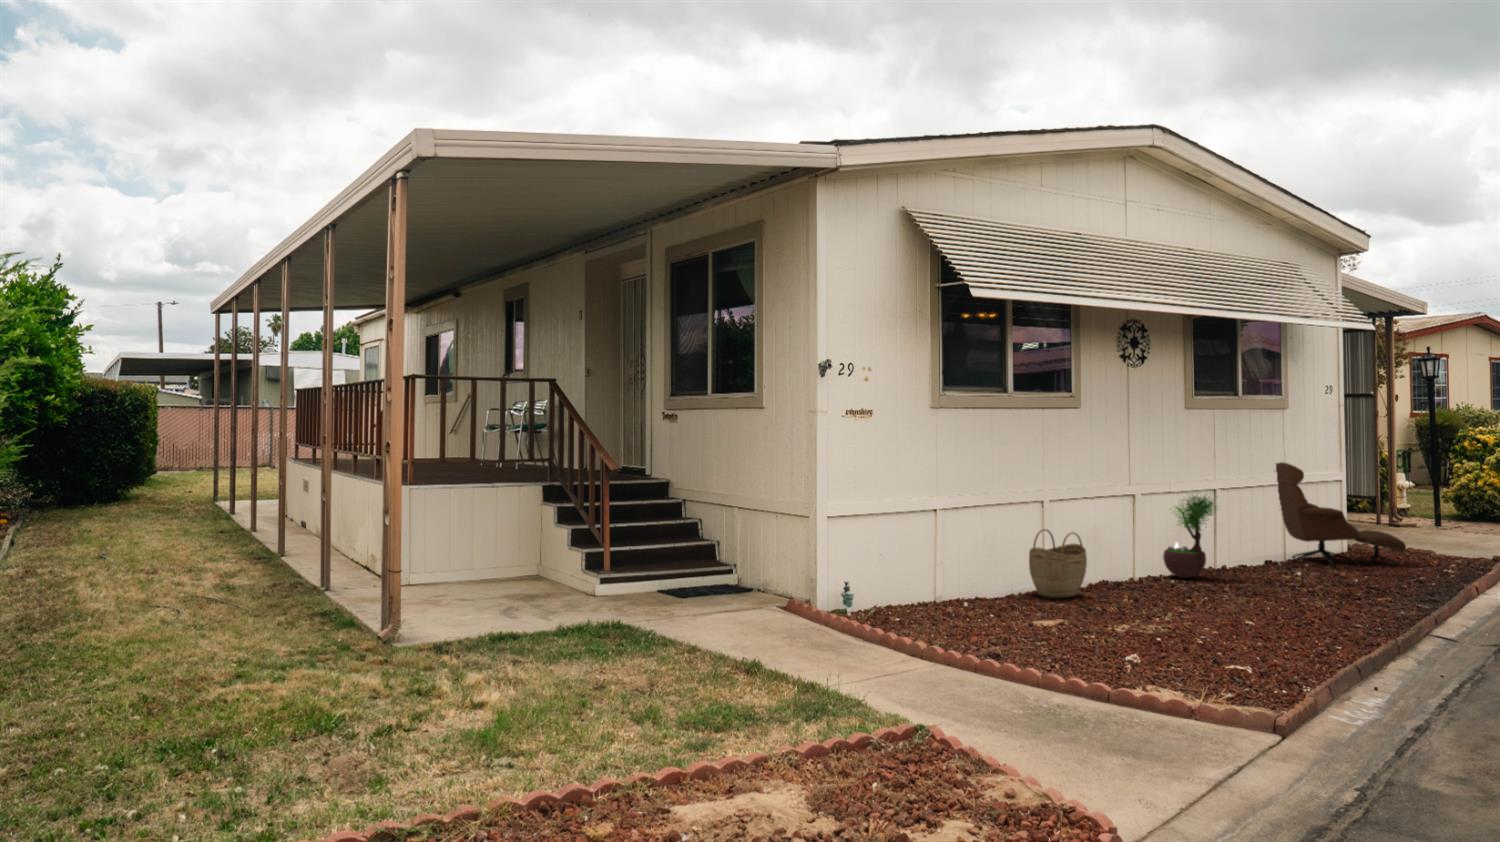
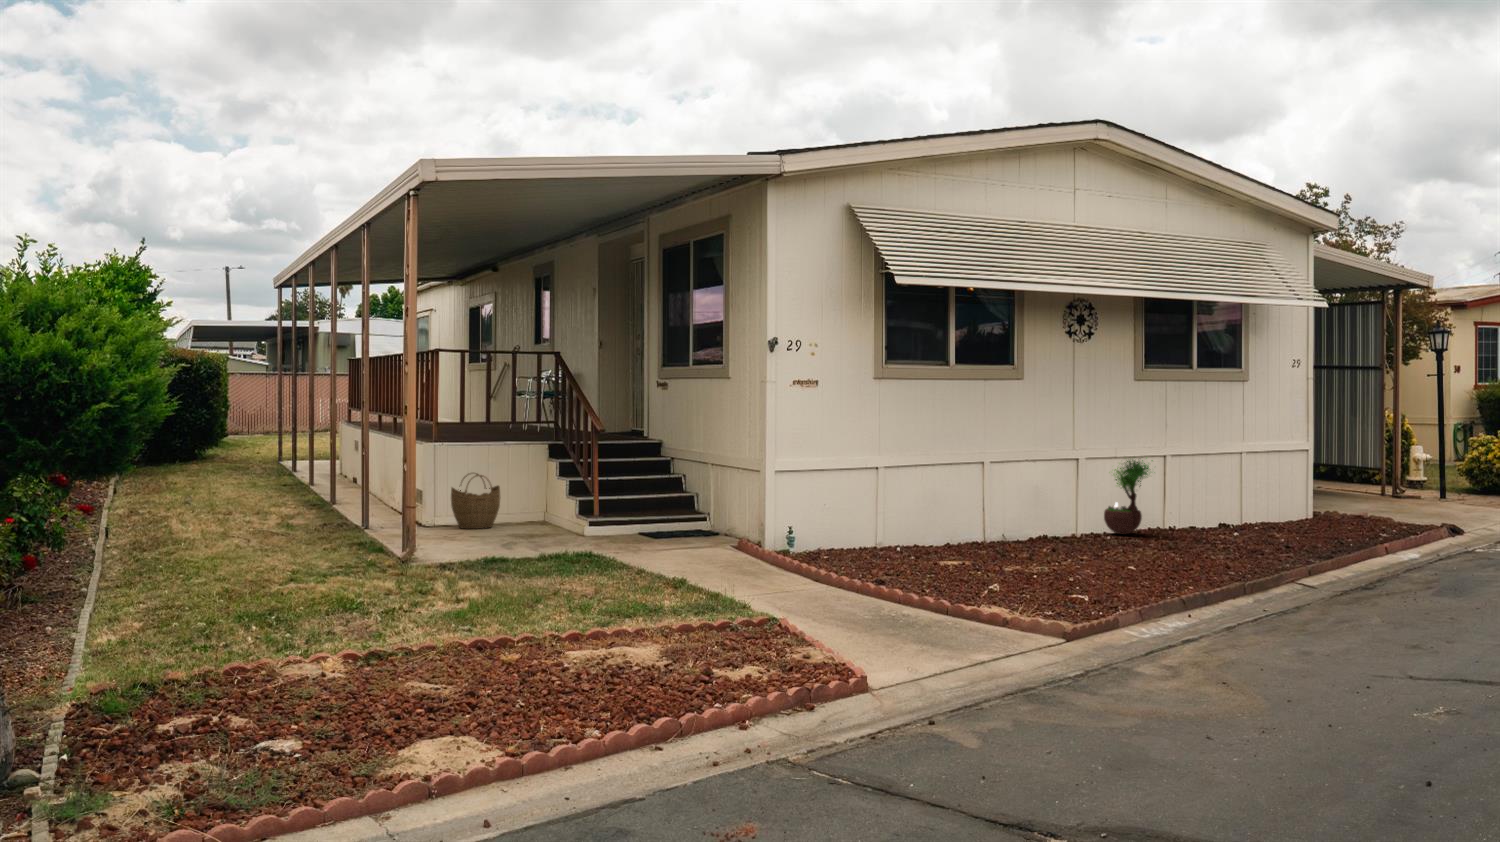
lounge chair: present [1276,462,1406,567] -> none [1233,432,1350,530]
woven basket: present [1029,529,1087,598] -> present [451,473,500,529]

